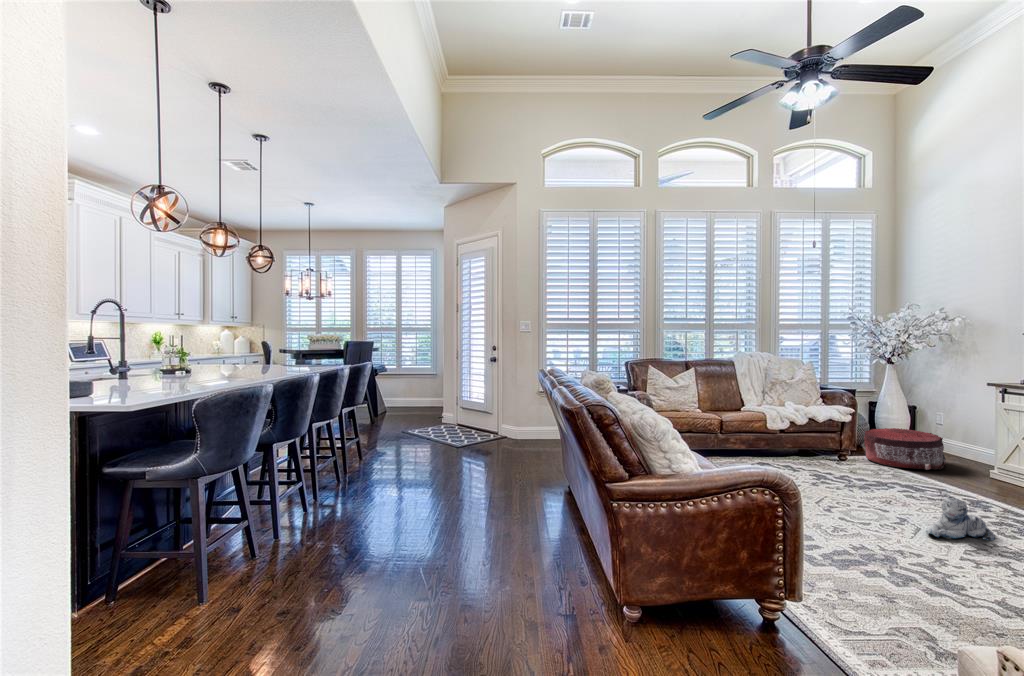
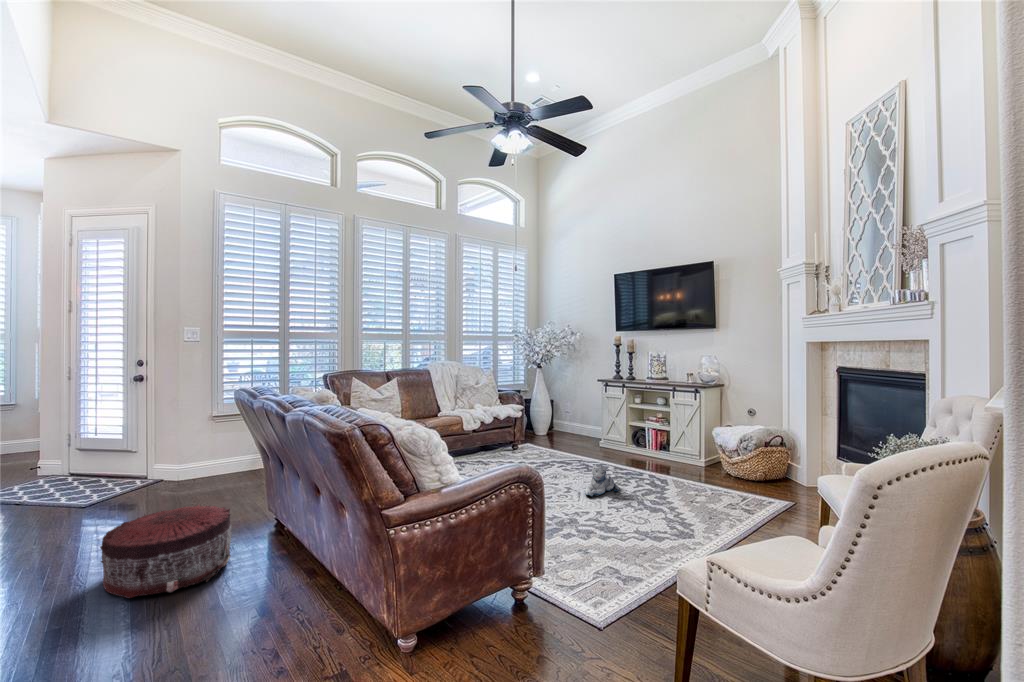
pouf: present [864,428,946,470] -> present [100,505,232,598]

